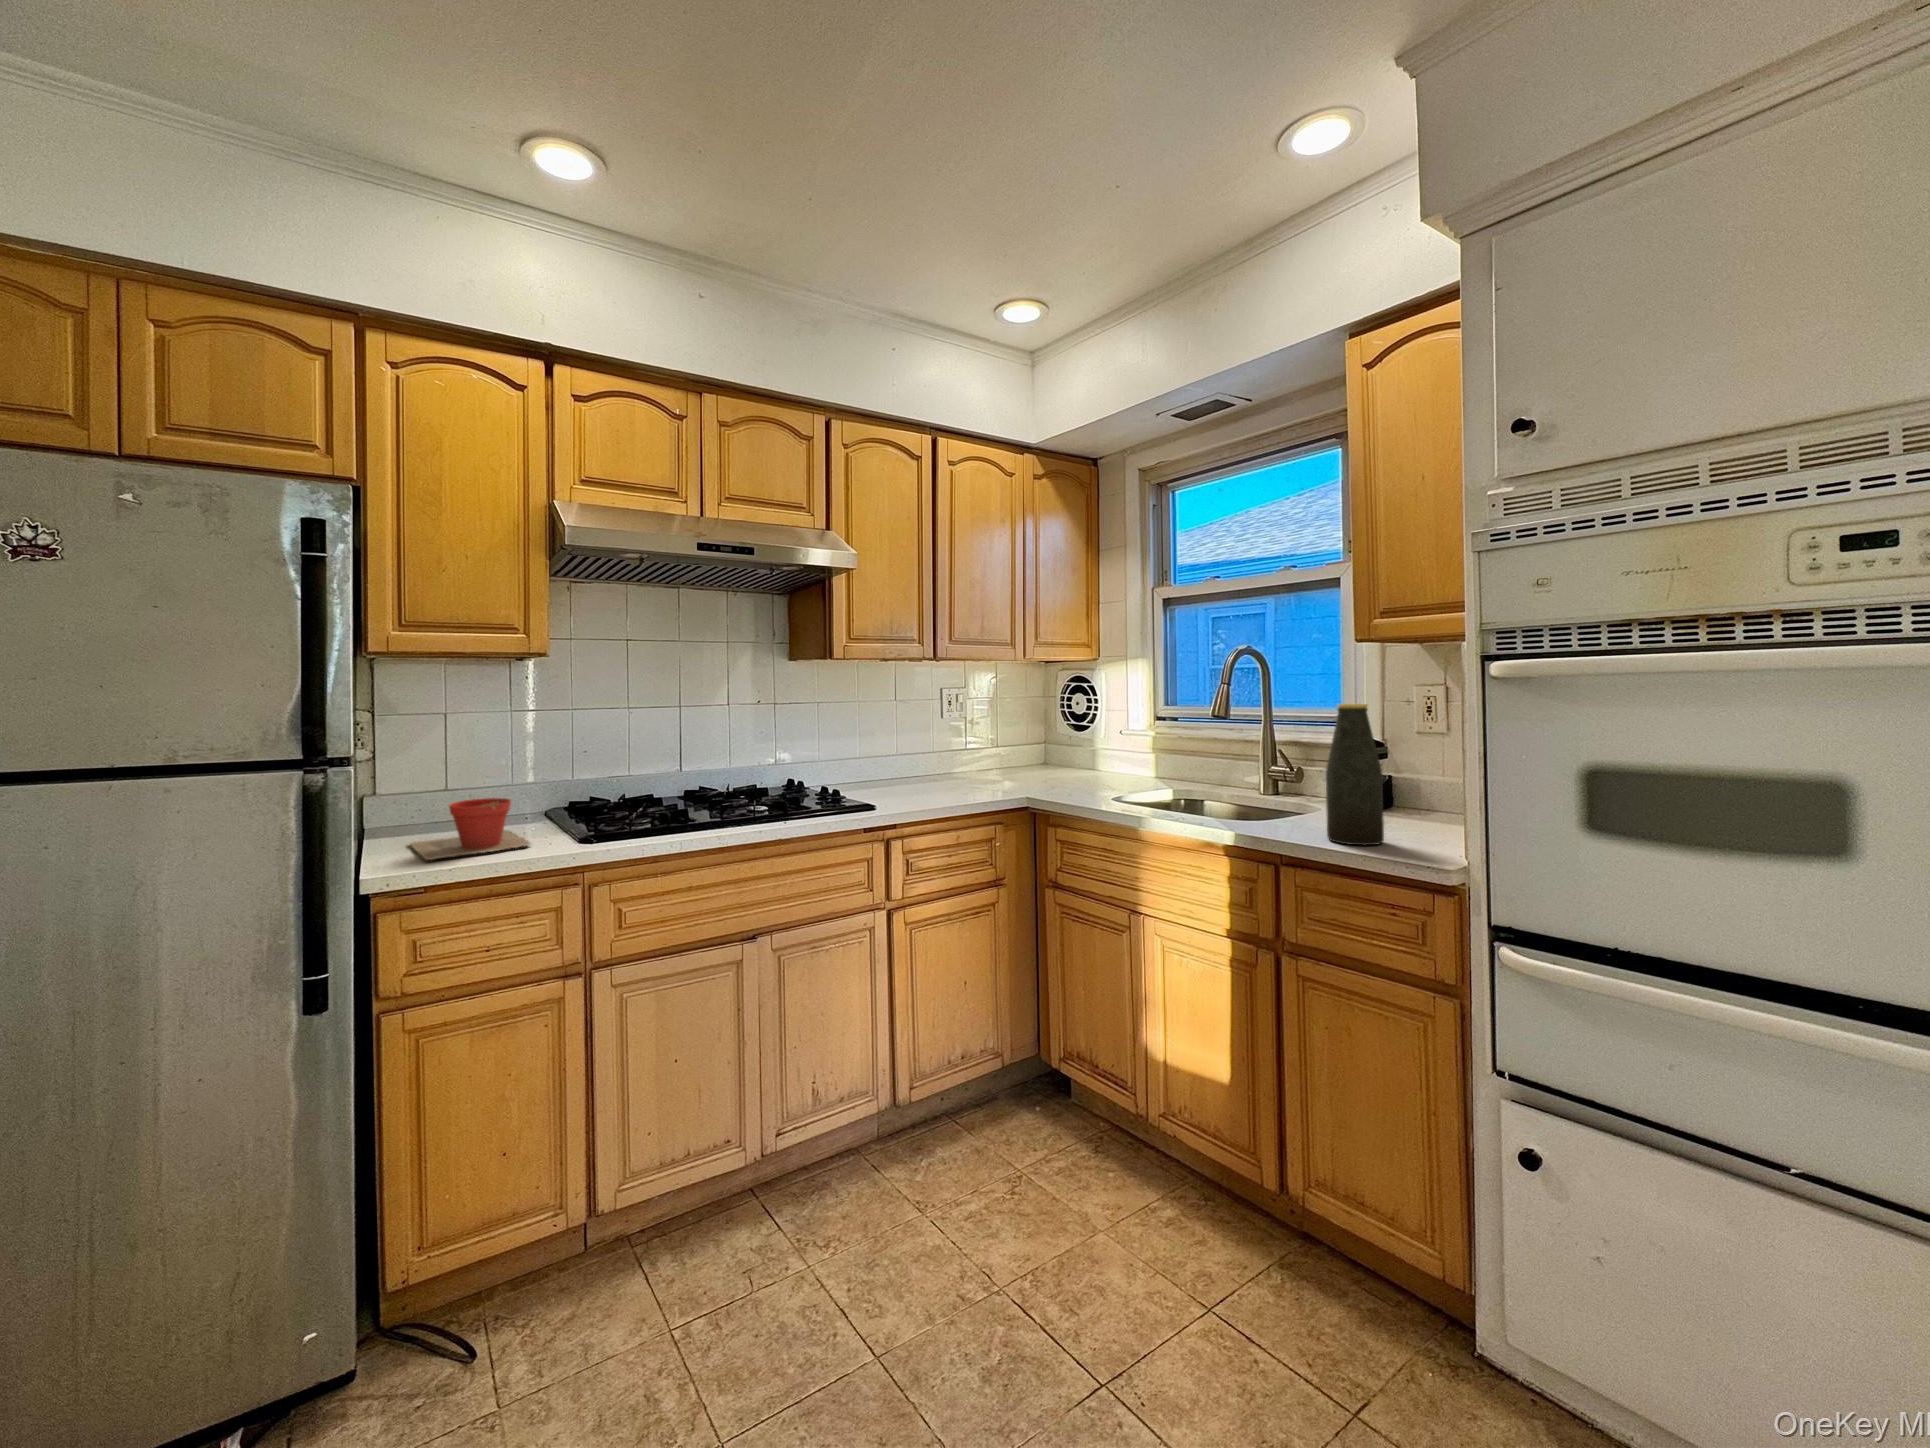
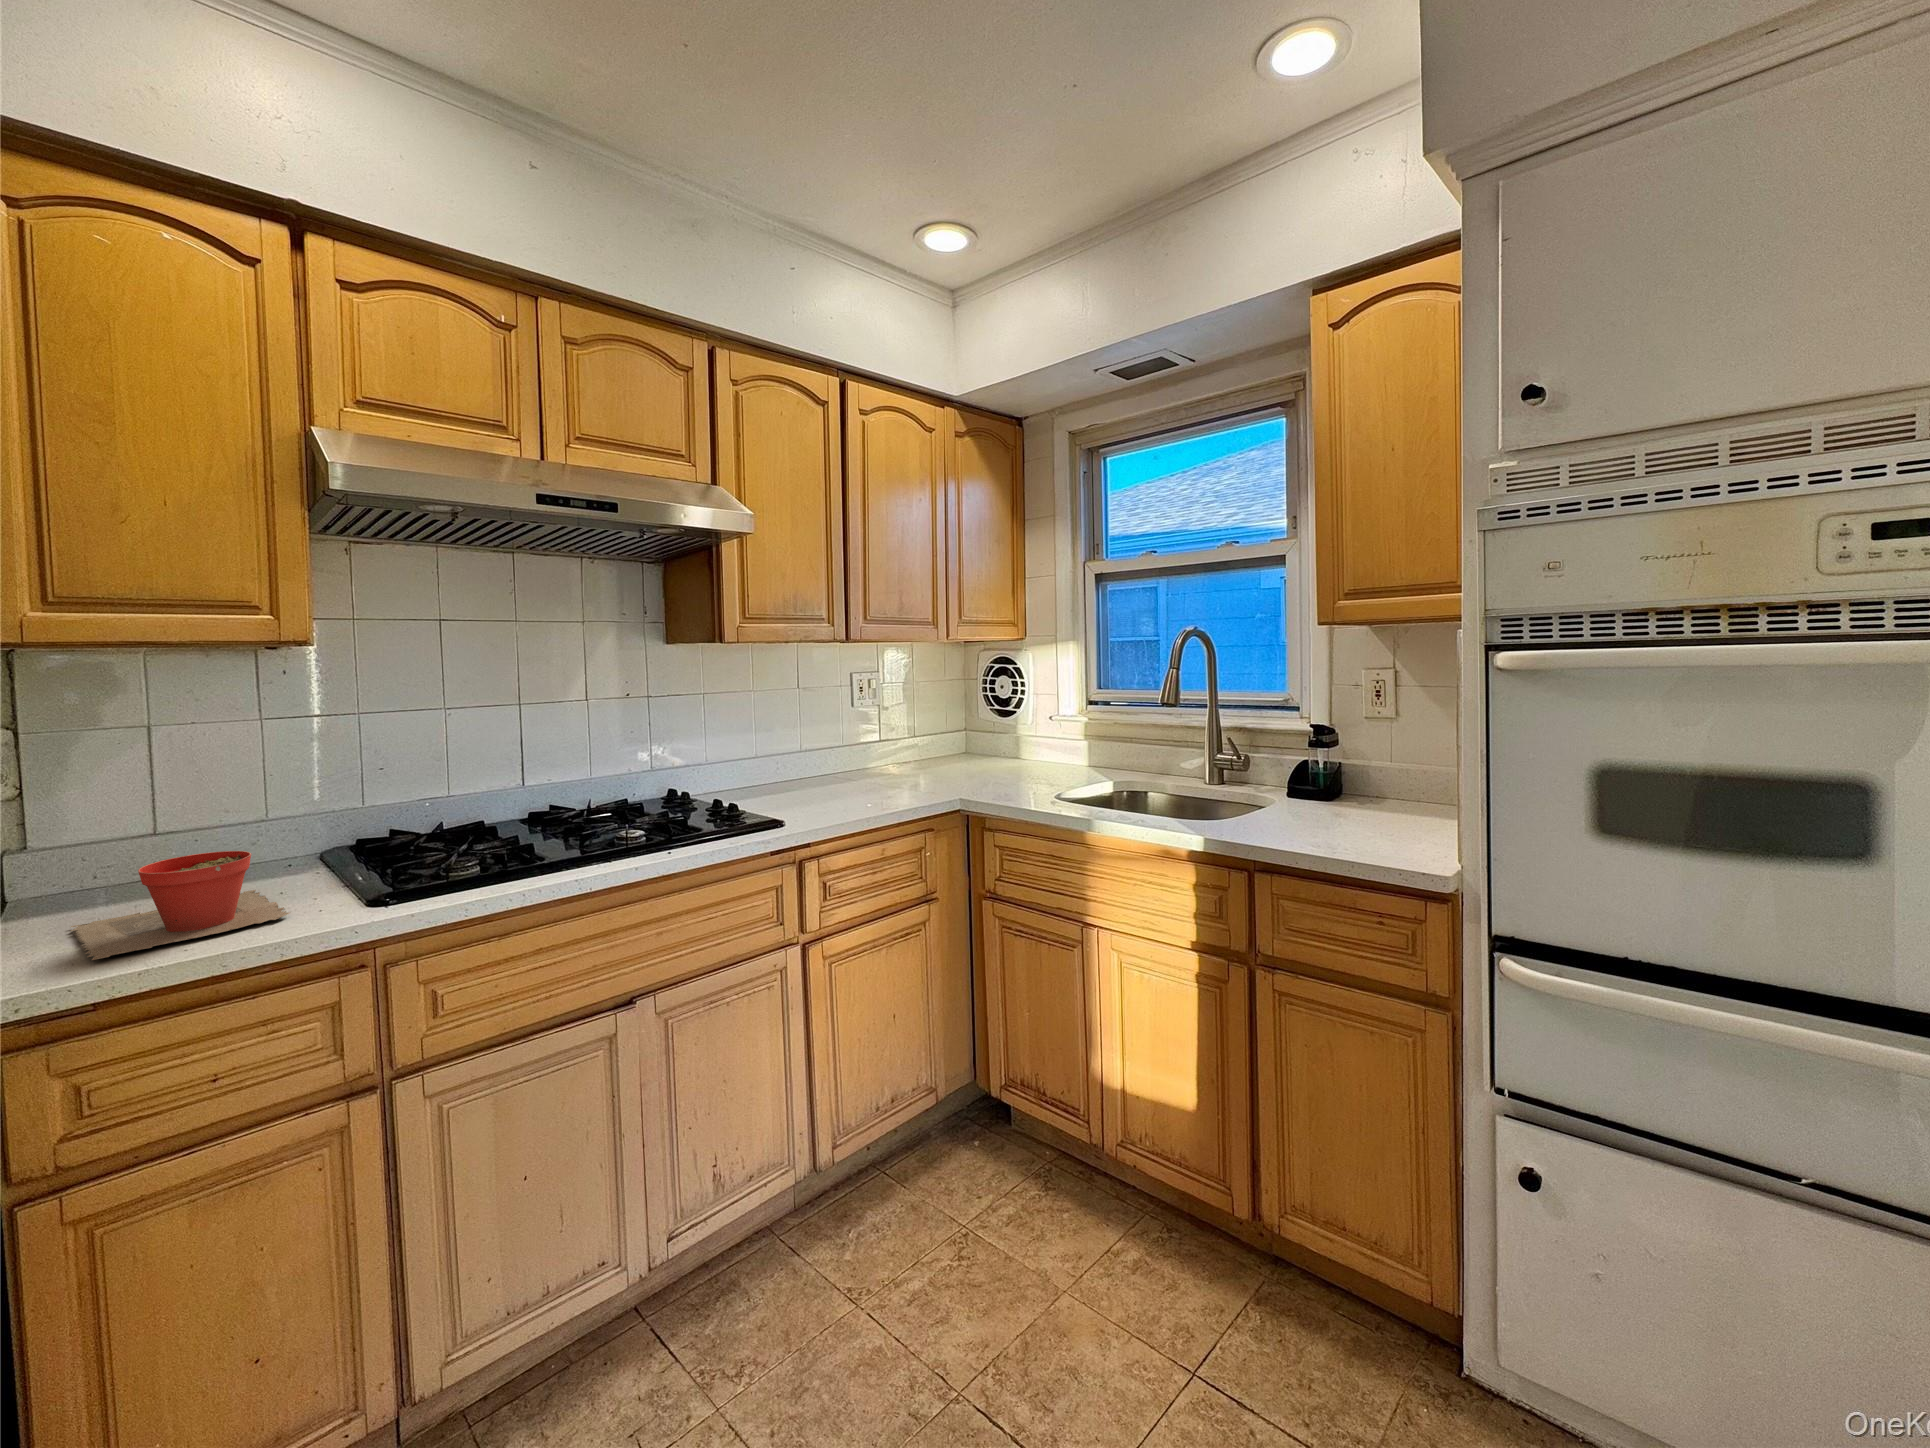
bottle: present [1326,704,1384,845] -> none [1303,694,1363,848]

